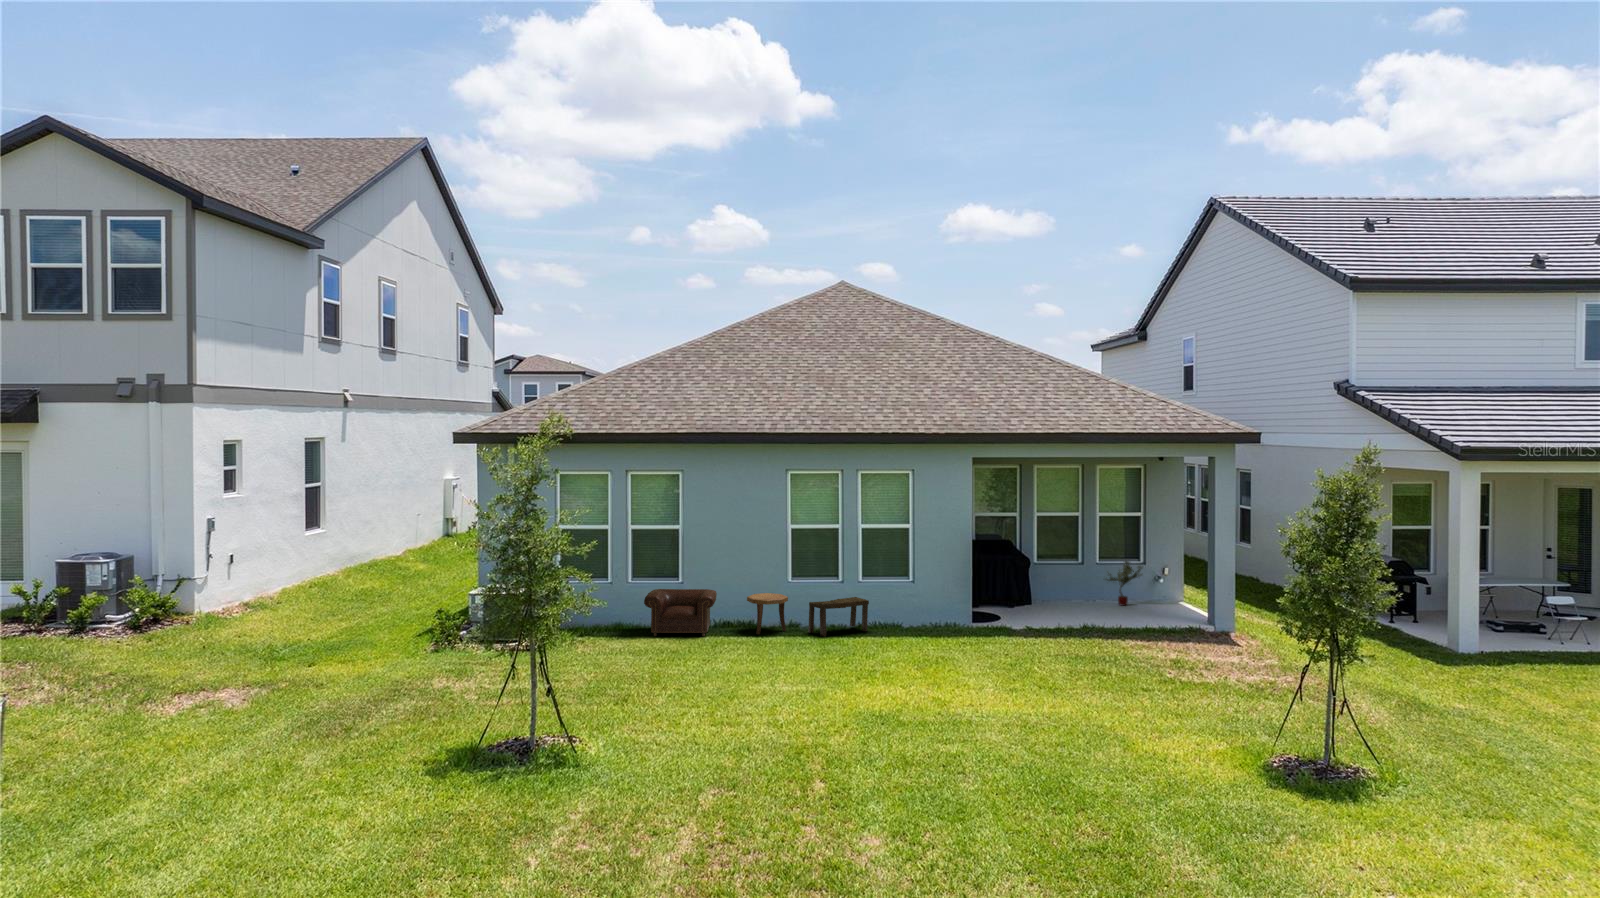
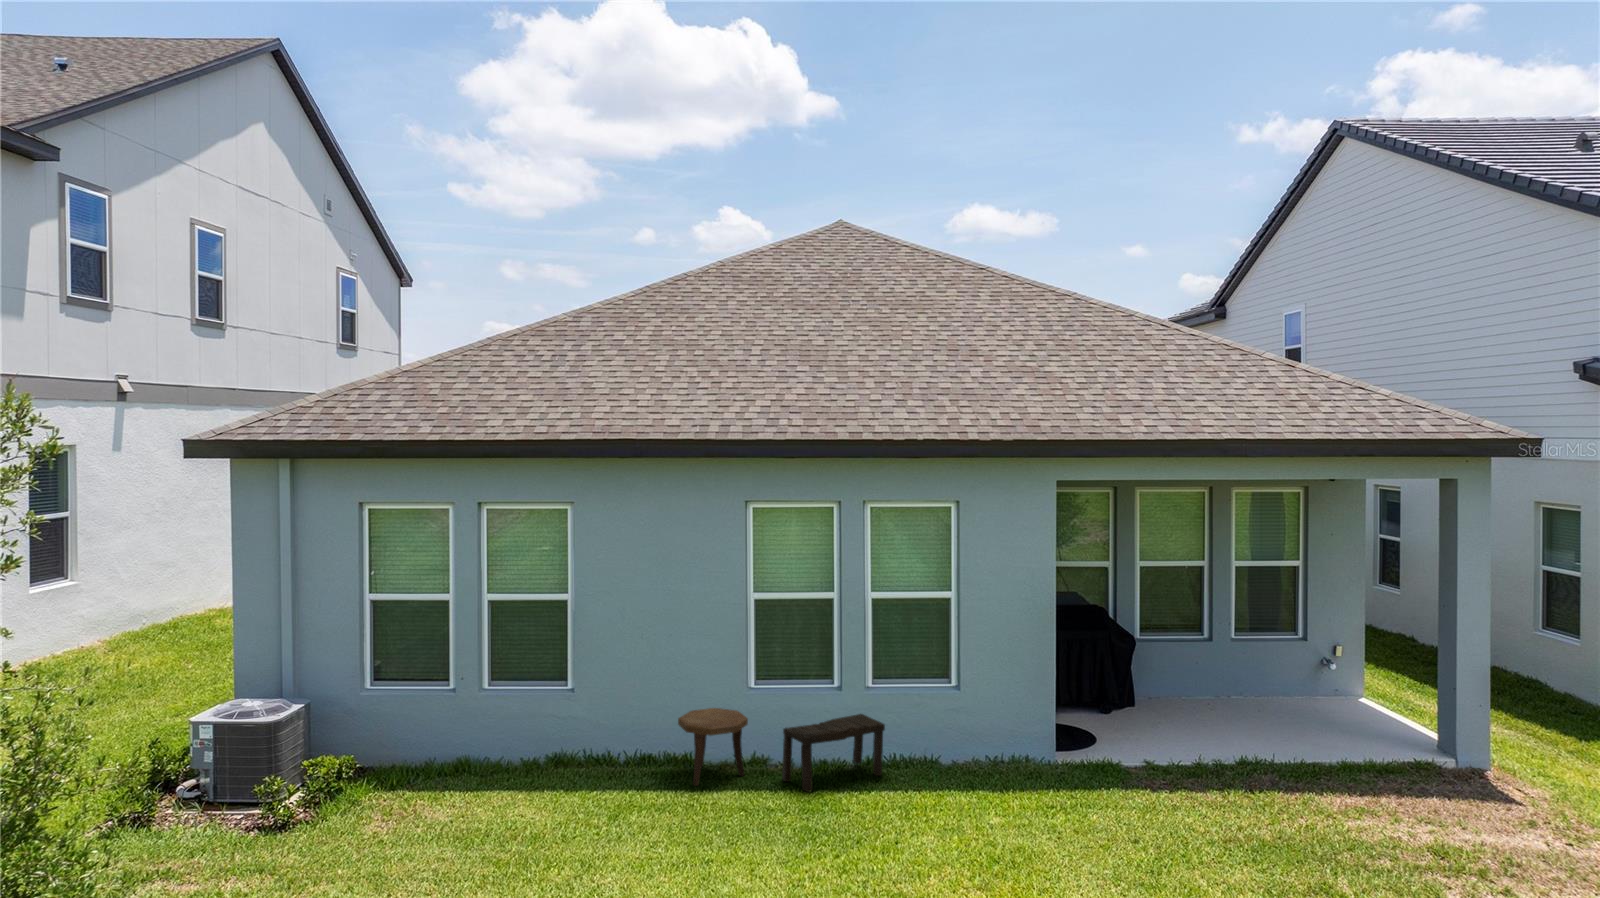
potted tree: present [1106,561,1143,606] -> none [1241,631,1305,706]
armchair: present [644,589,717,636] -> none [496,702,629,792]

